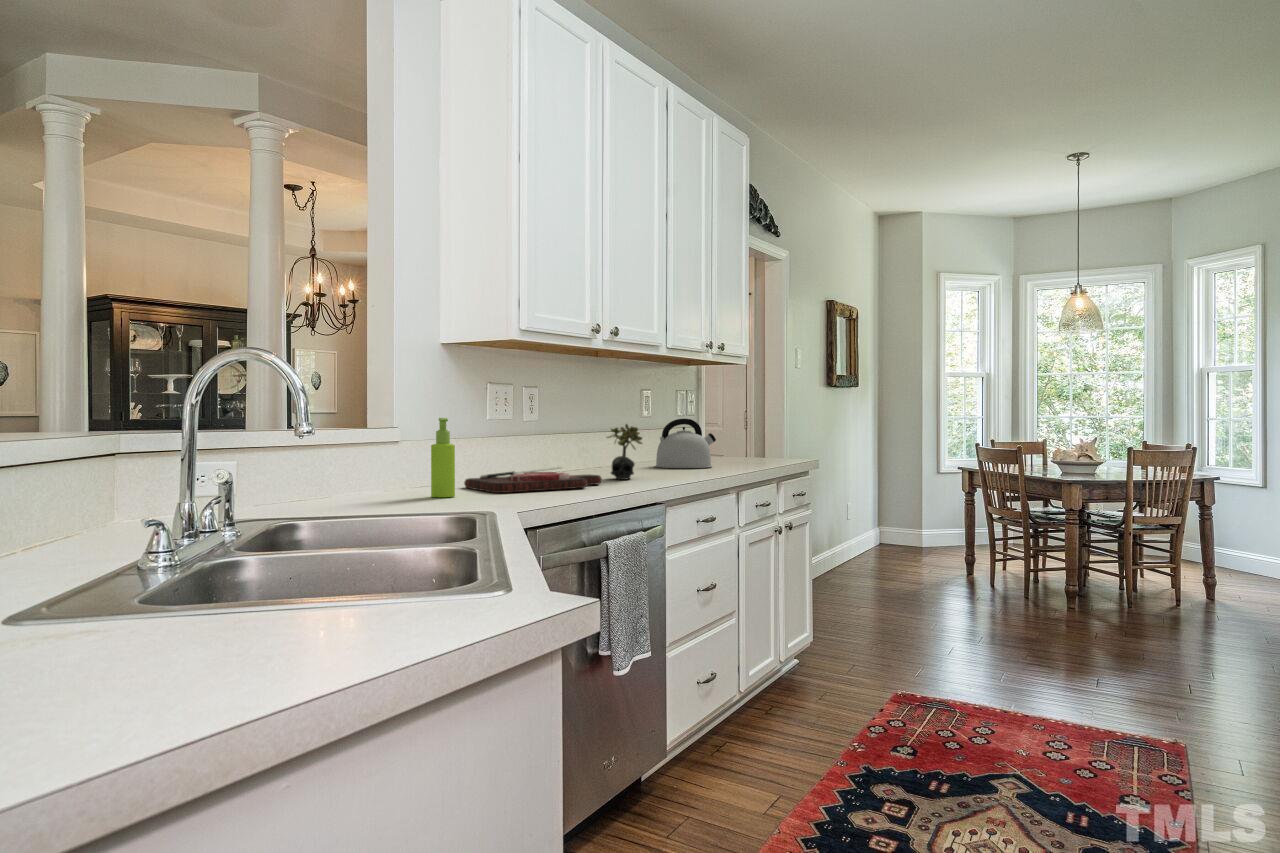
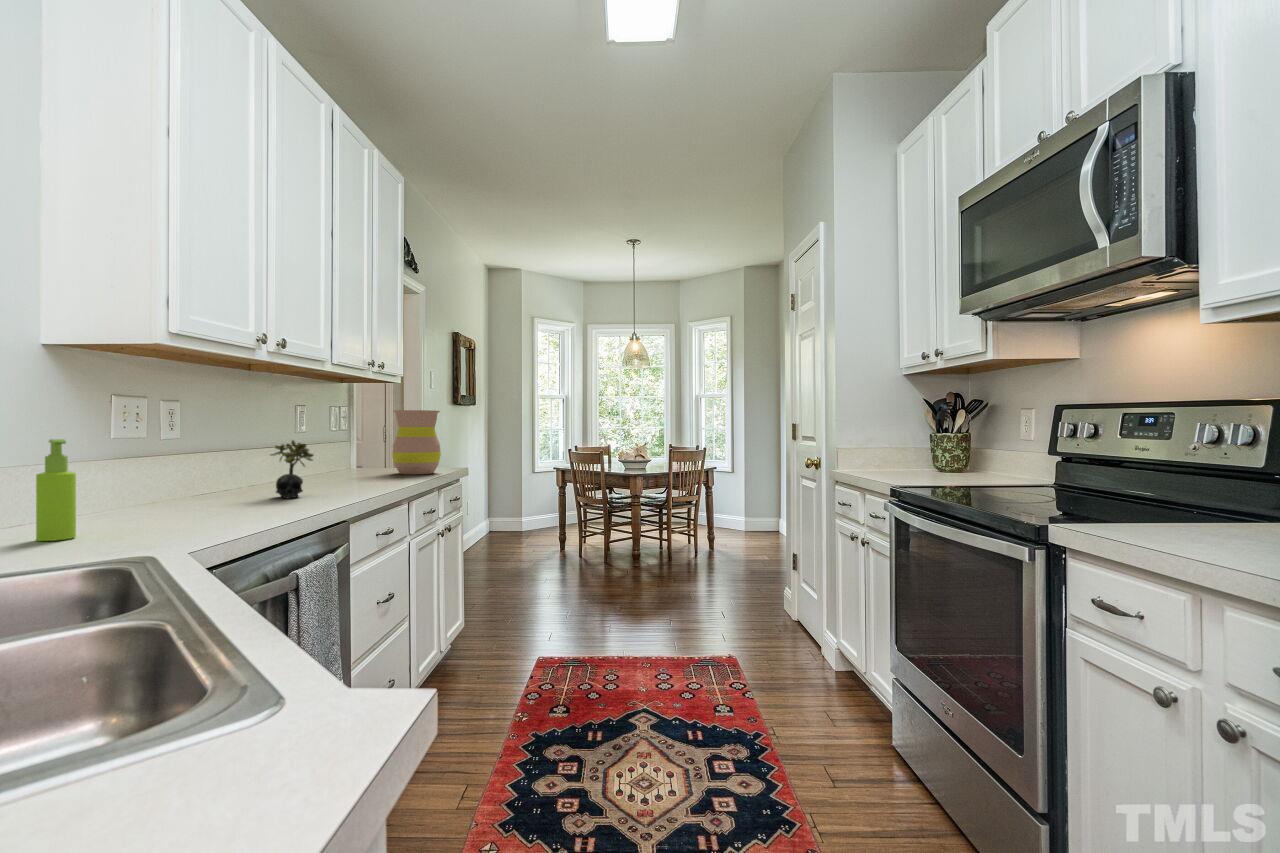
vase: none [736,394,788,465] -> present [392,410,441,474]
kettle: present [656,419,716,468] -> none [313,433,376,481]
cutting board: present [464,467,602,493] -> none [83,490,271,527]

